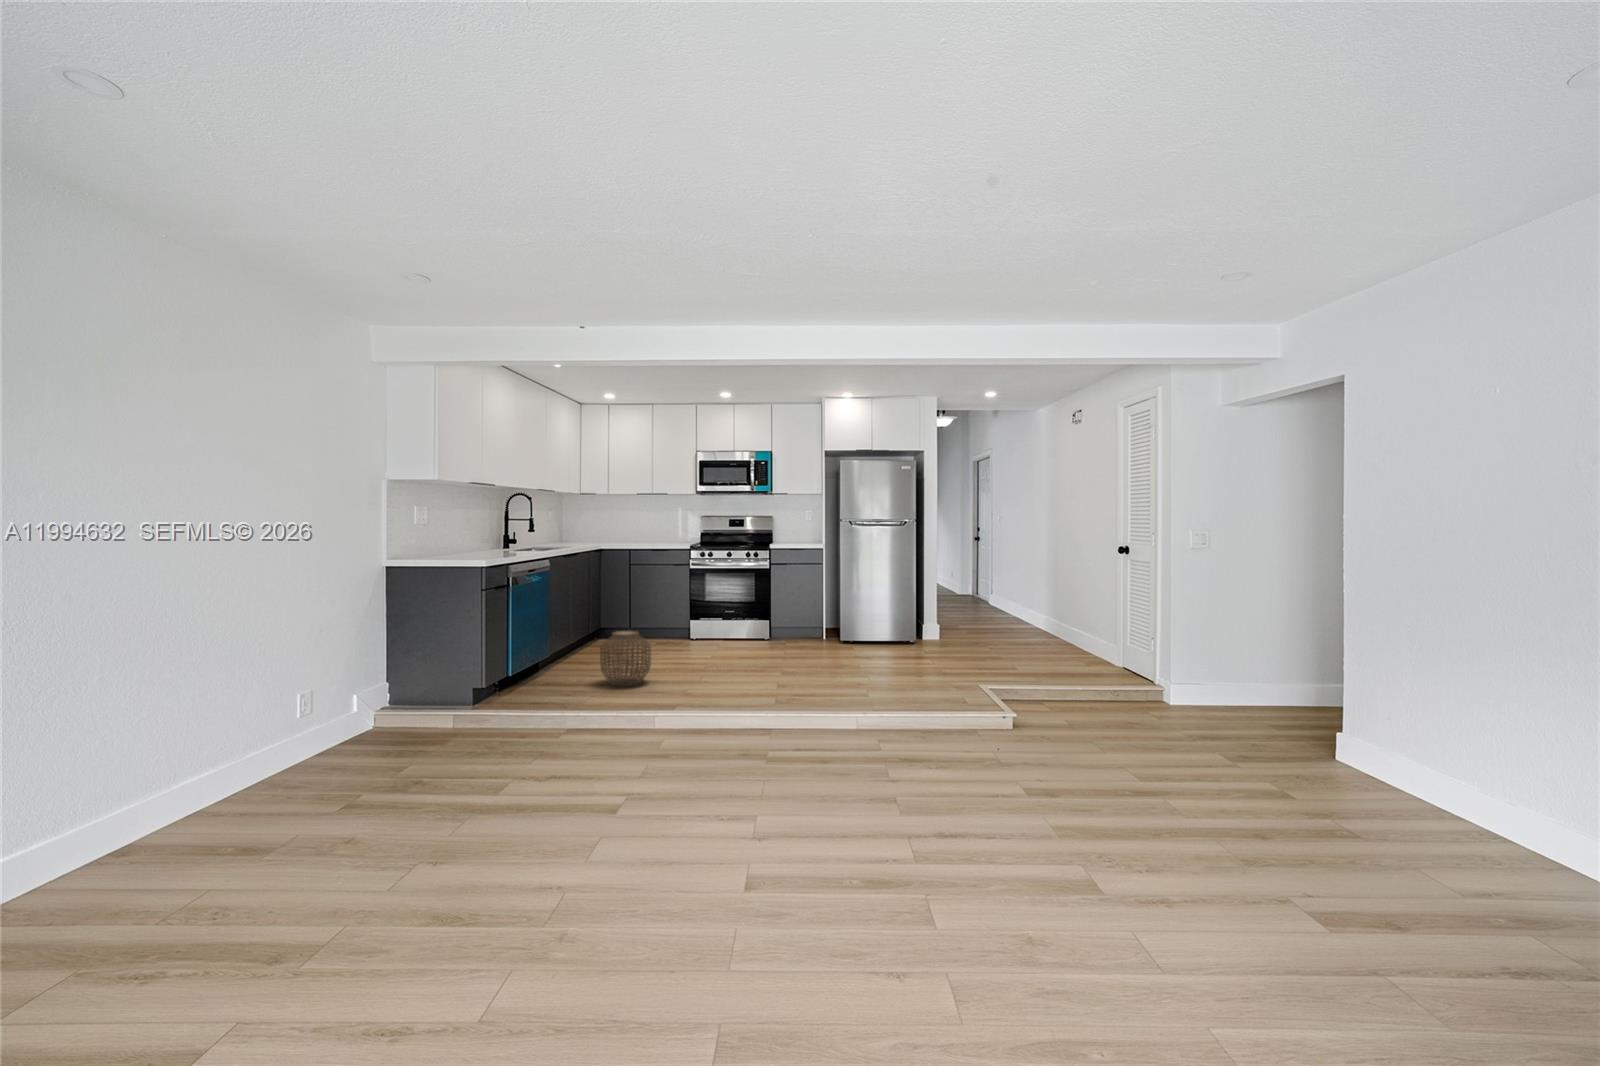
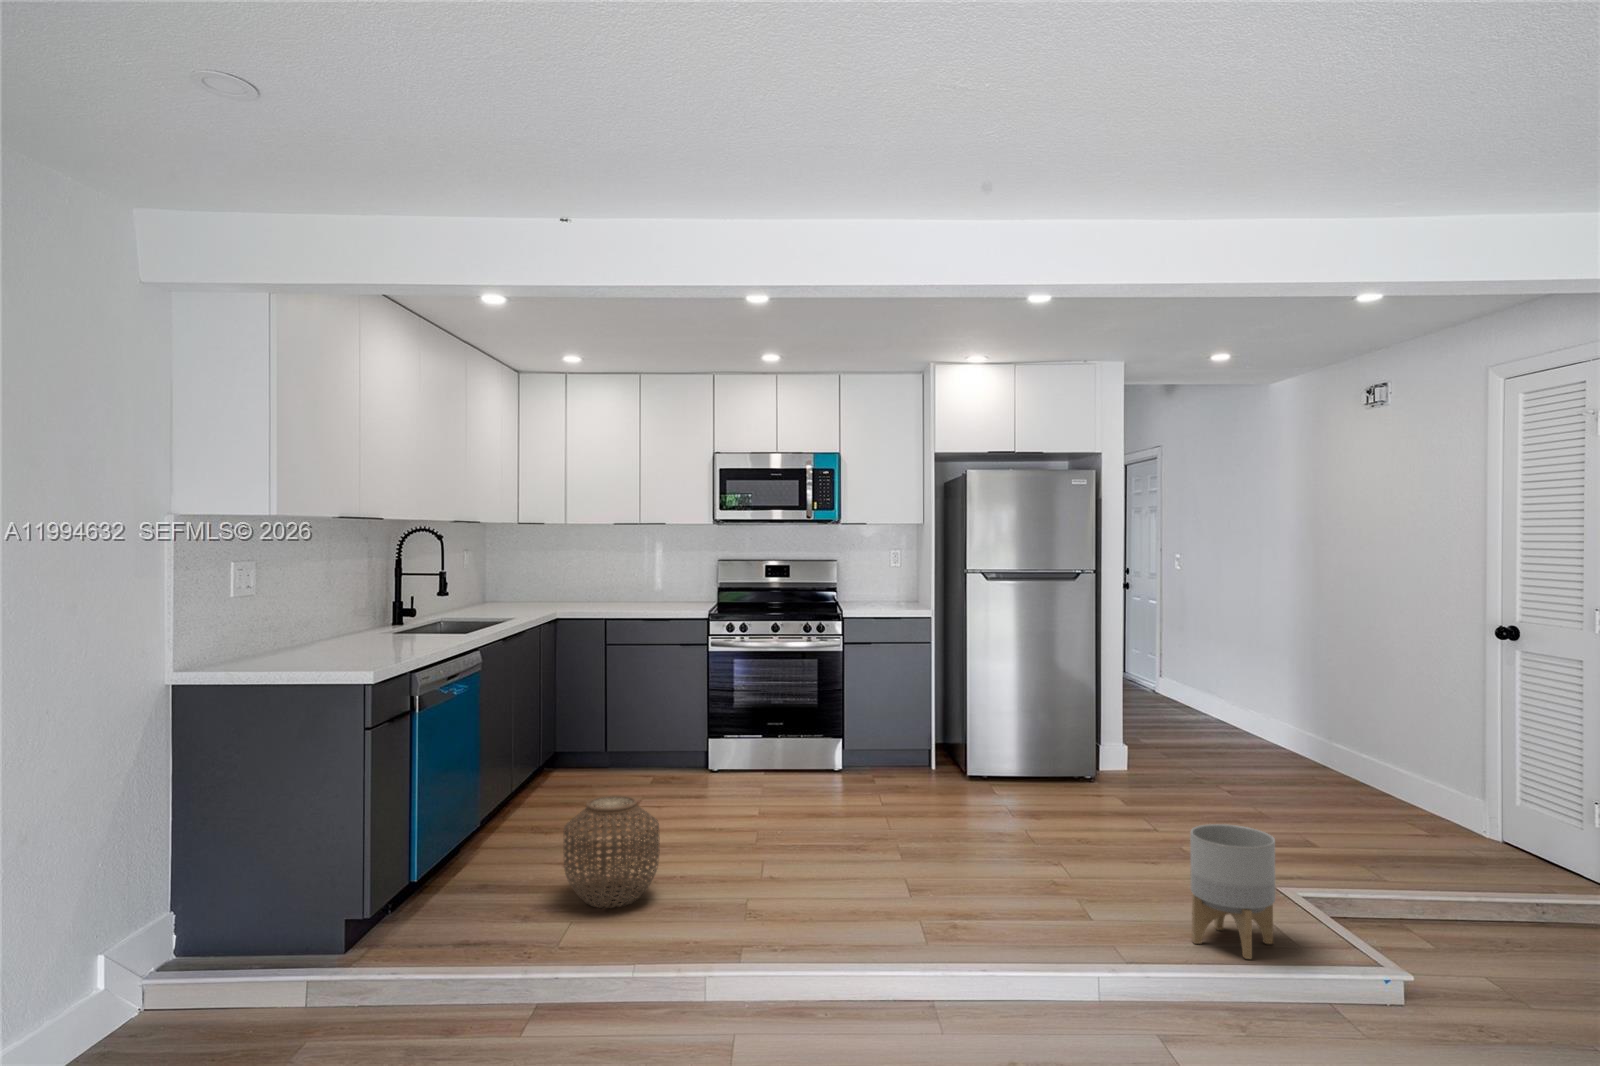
planter: none [920,640,960,702] -> present [1190,824,1275,959]

